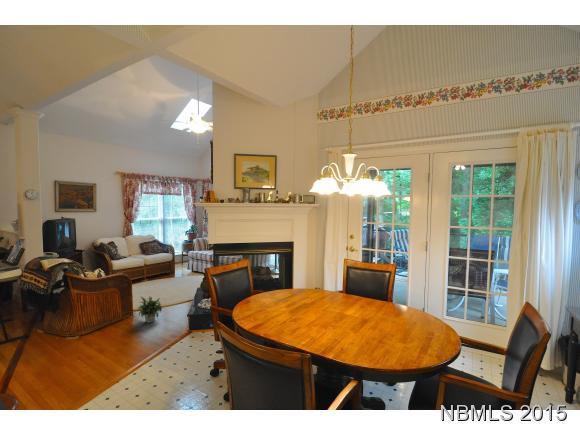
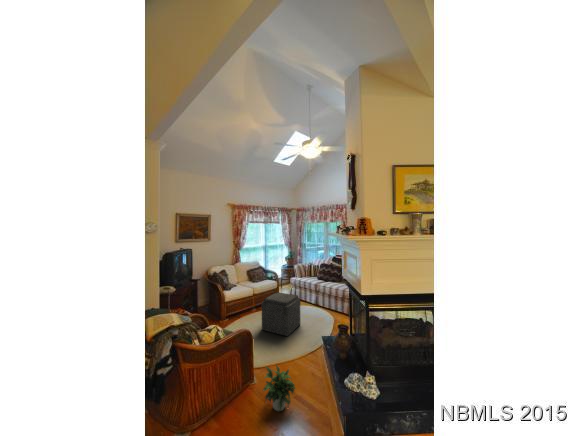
ottoman: none [149,259,188,292] -> present [262,292,300,336]

